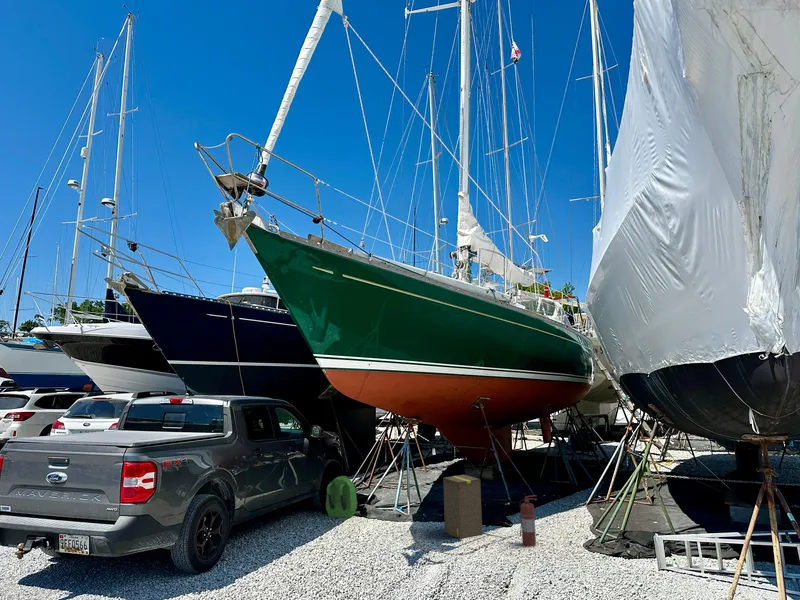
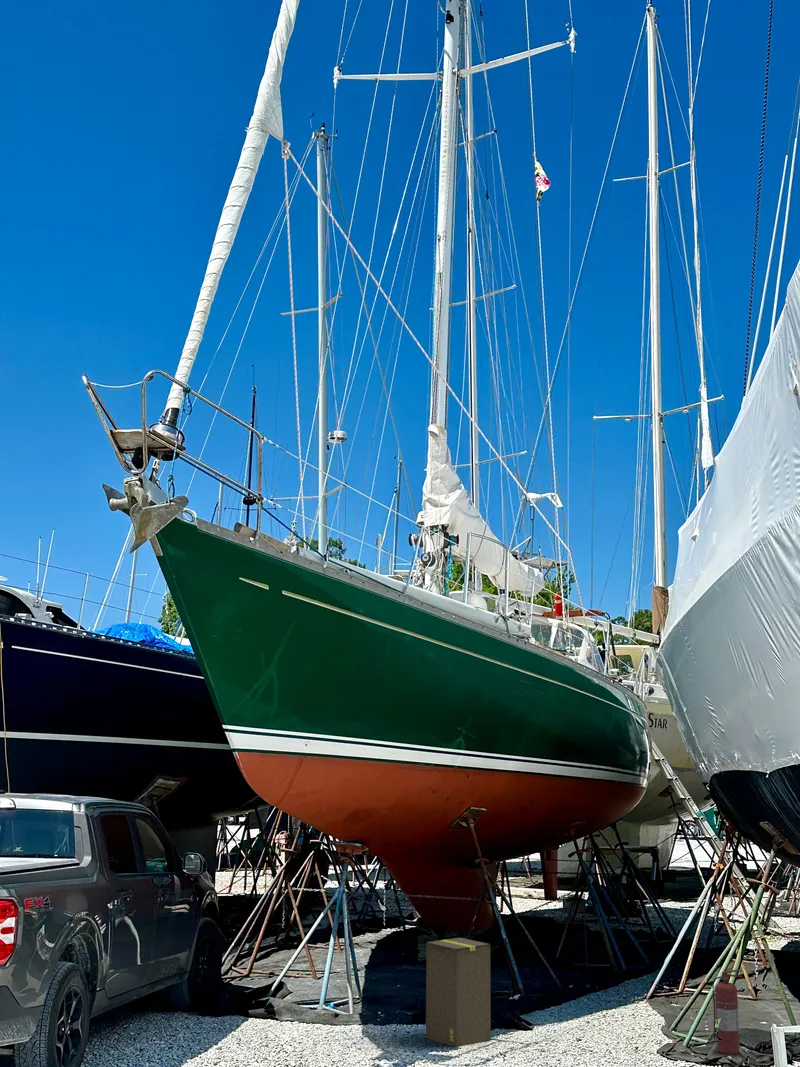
backpack: present [326,476,358,518] -> none [199,943,258,1020]
fire extinguisher: present [519,495,537,546] -> present [712,969,742,1054]

